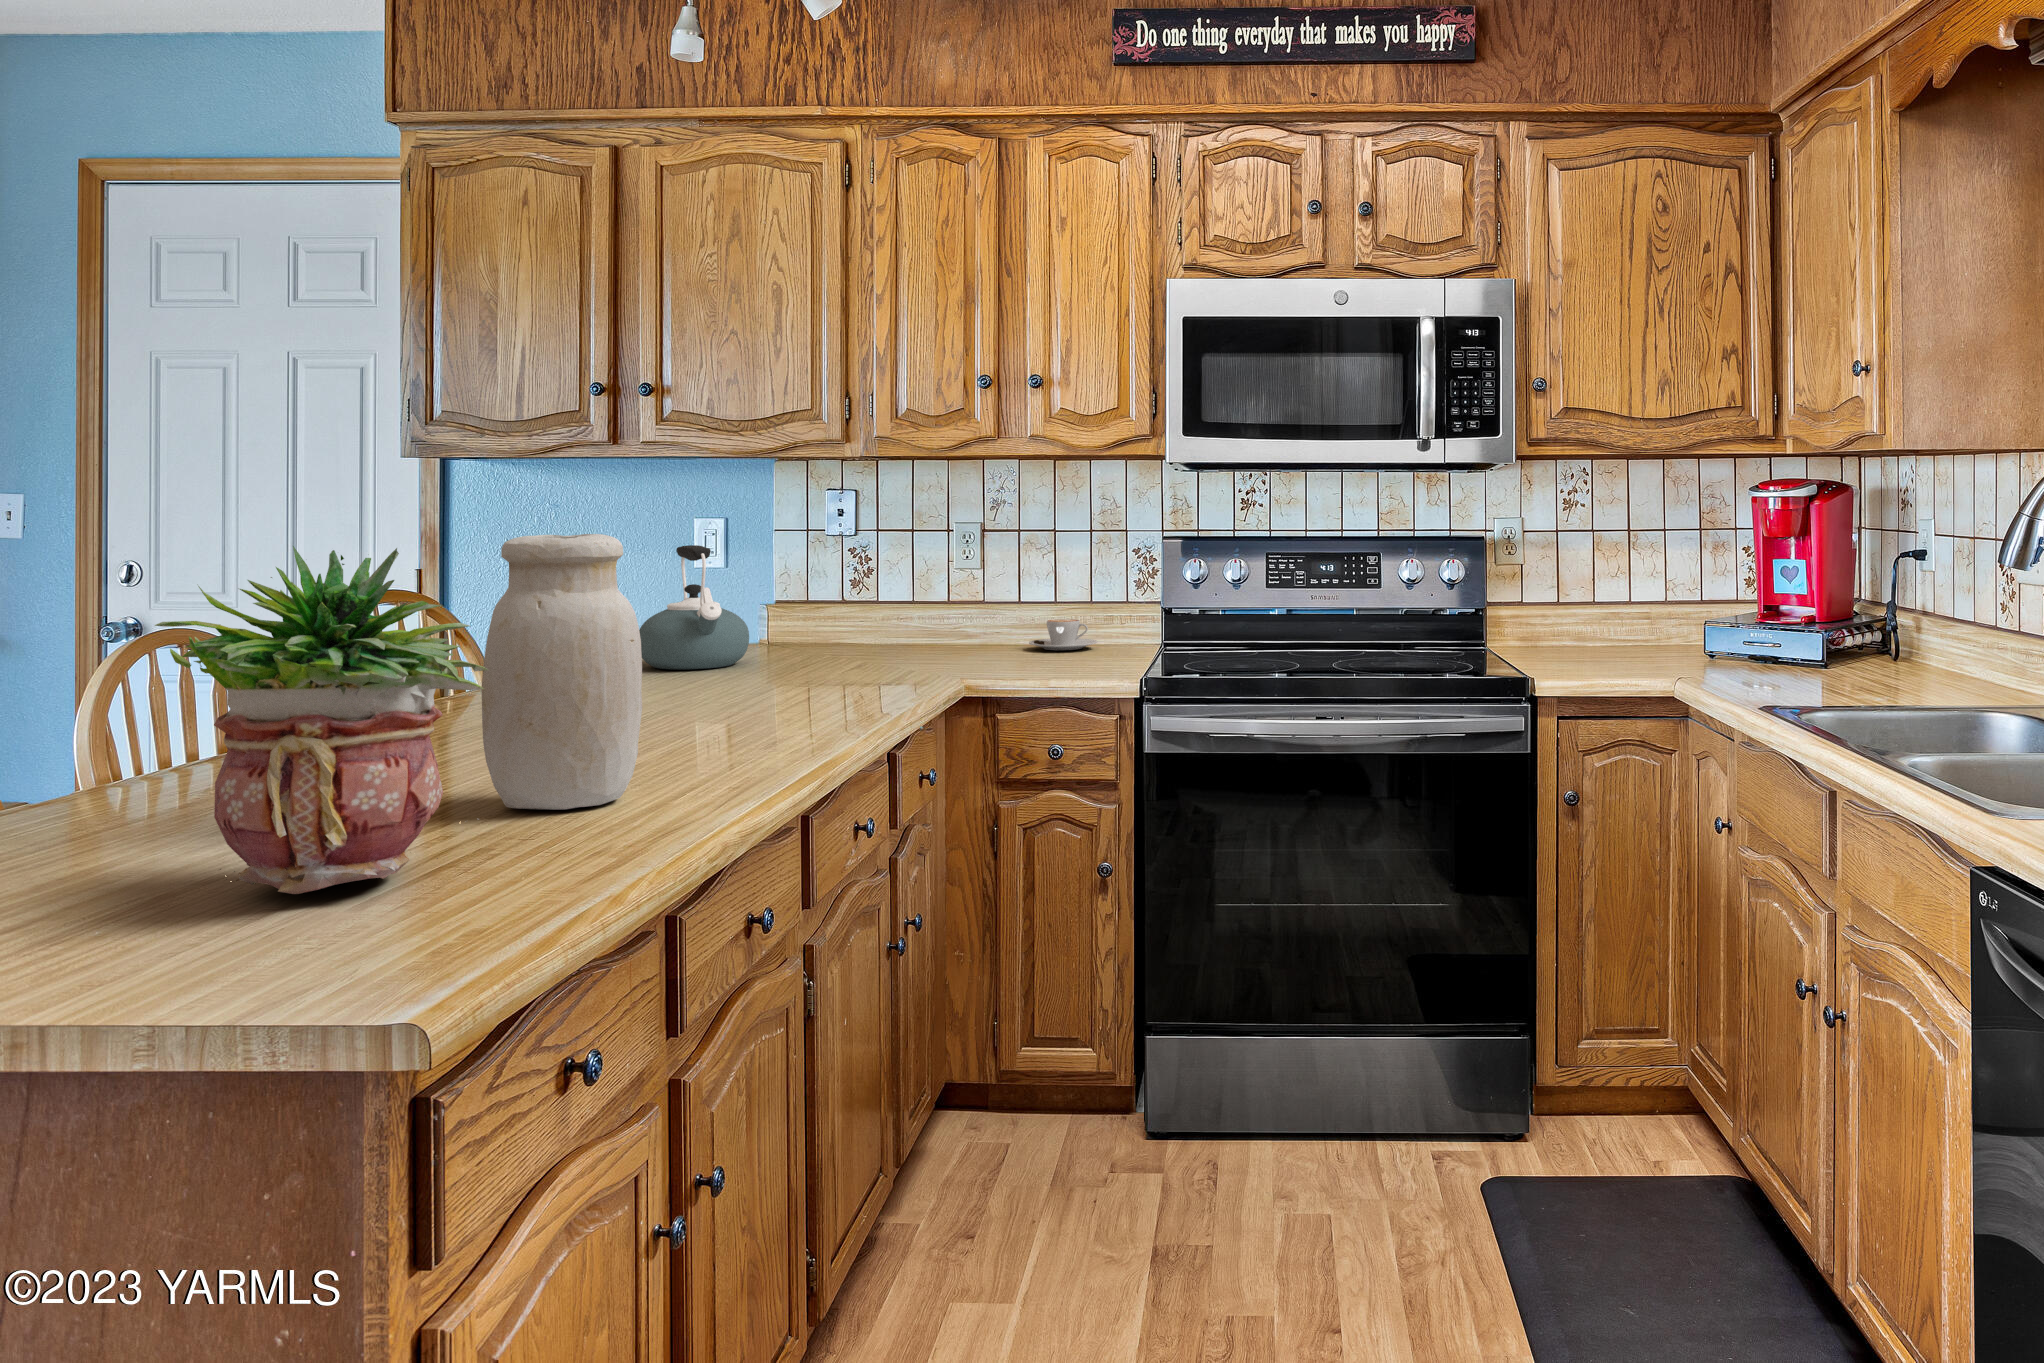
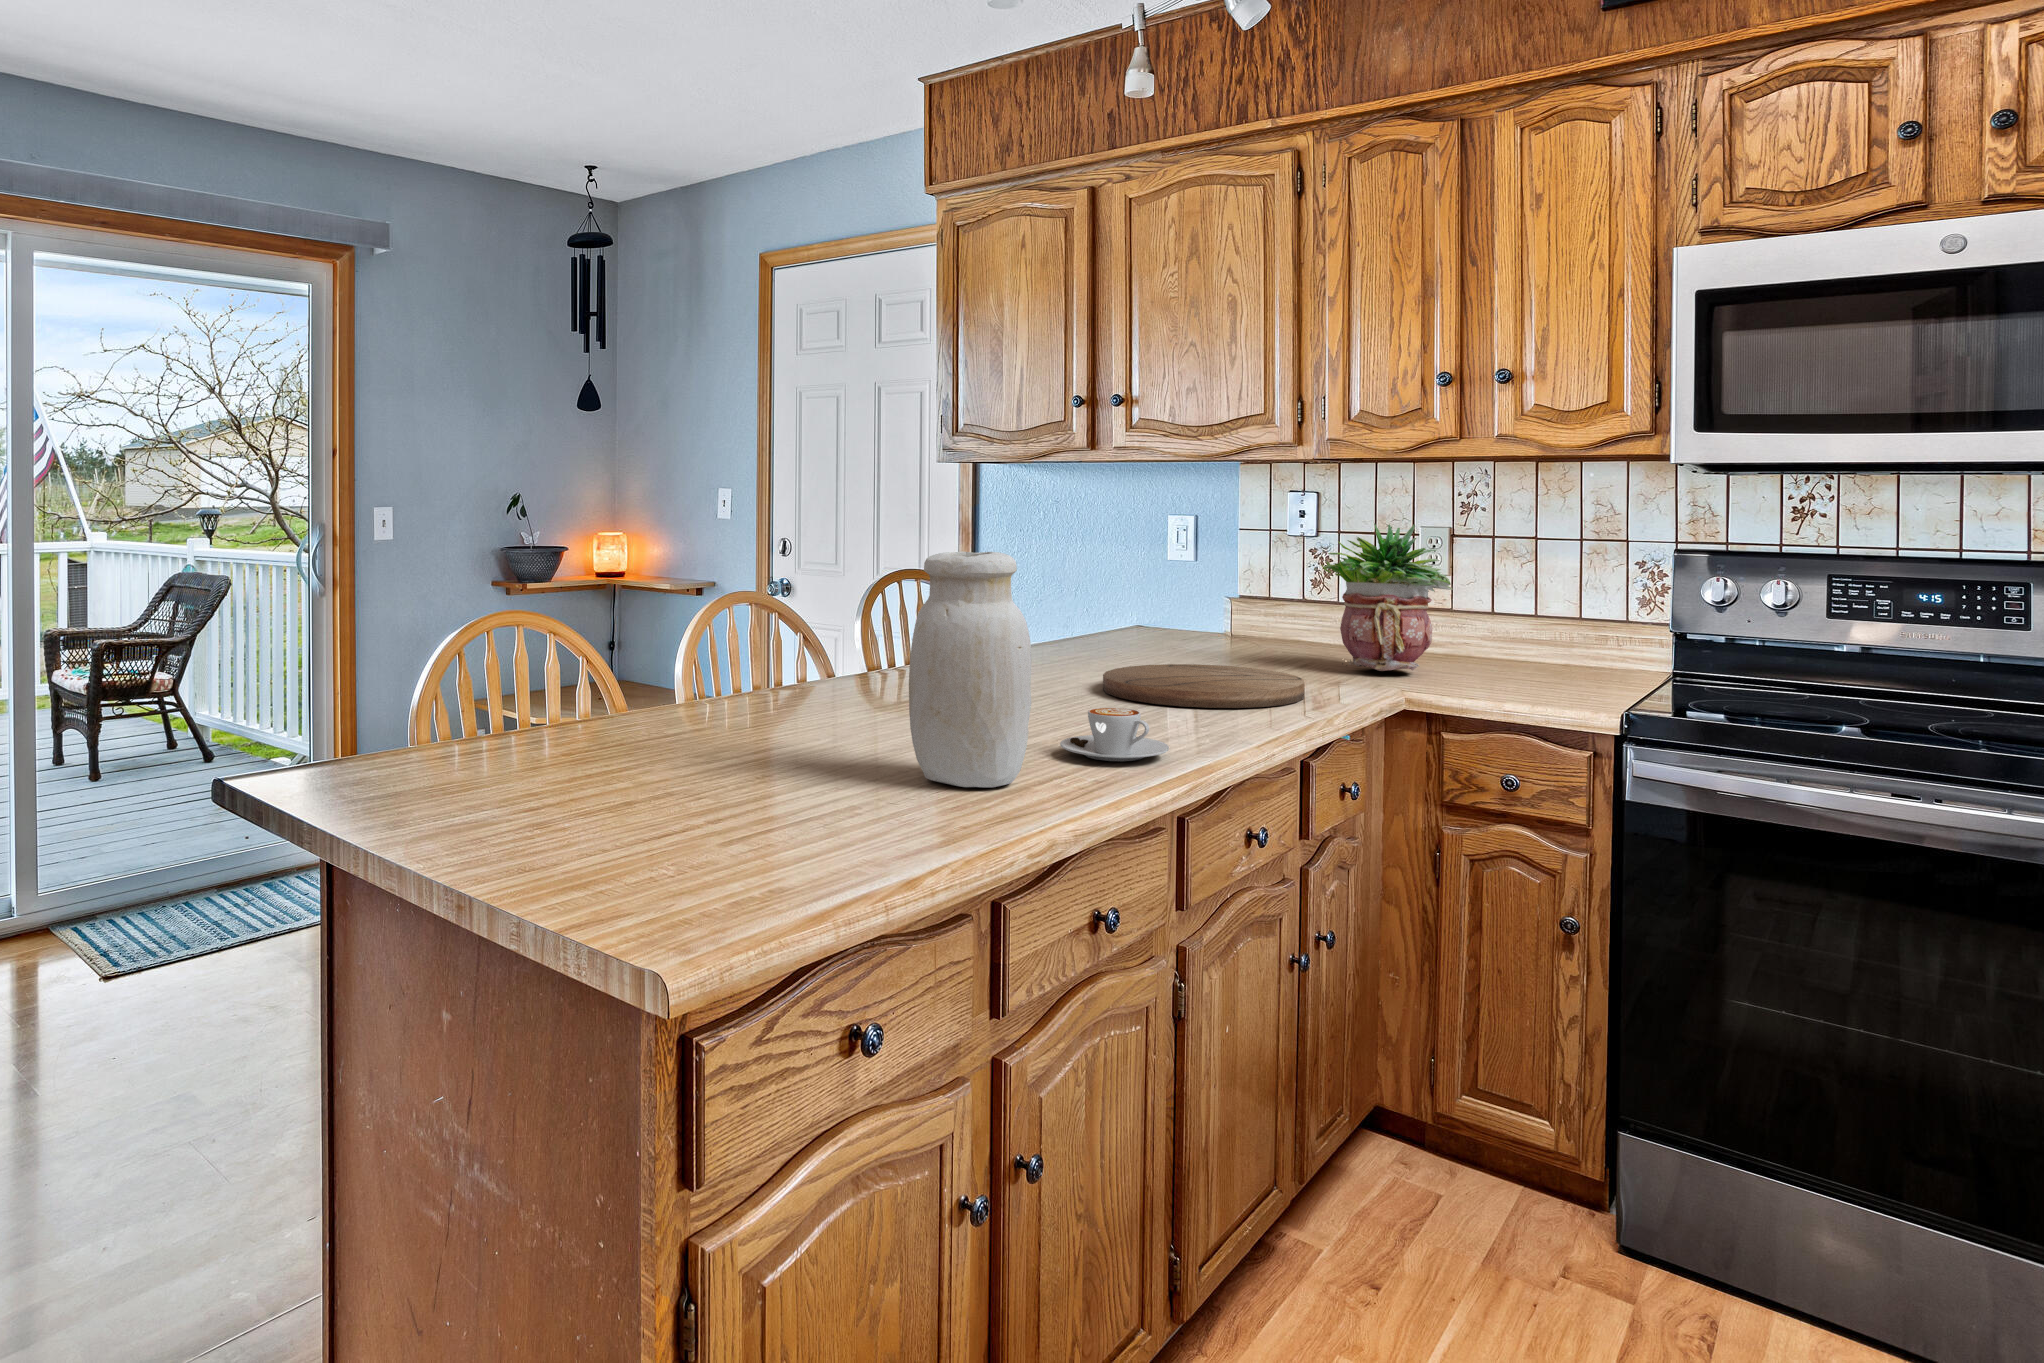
kettle: present [639,545,749,670] -> none [1102,547,1200,661]
potted plant: present [155,546,488,894] -> present [1322,523,1453,671]
coffee cup: present [1029,619,1097,650] -> present [1060,708,1169,761]
cutting board: none [662,665,878,707] -> present [1103,664,1304,708]

